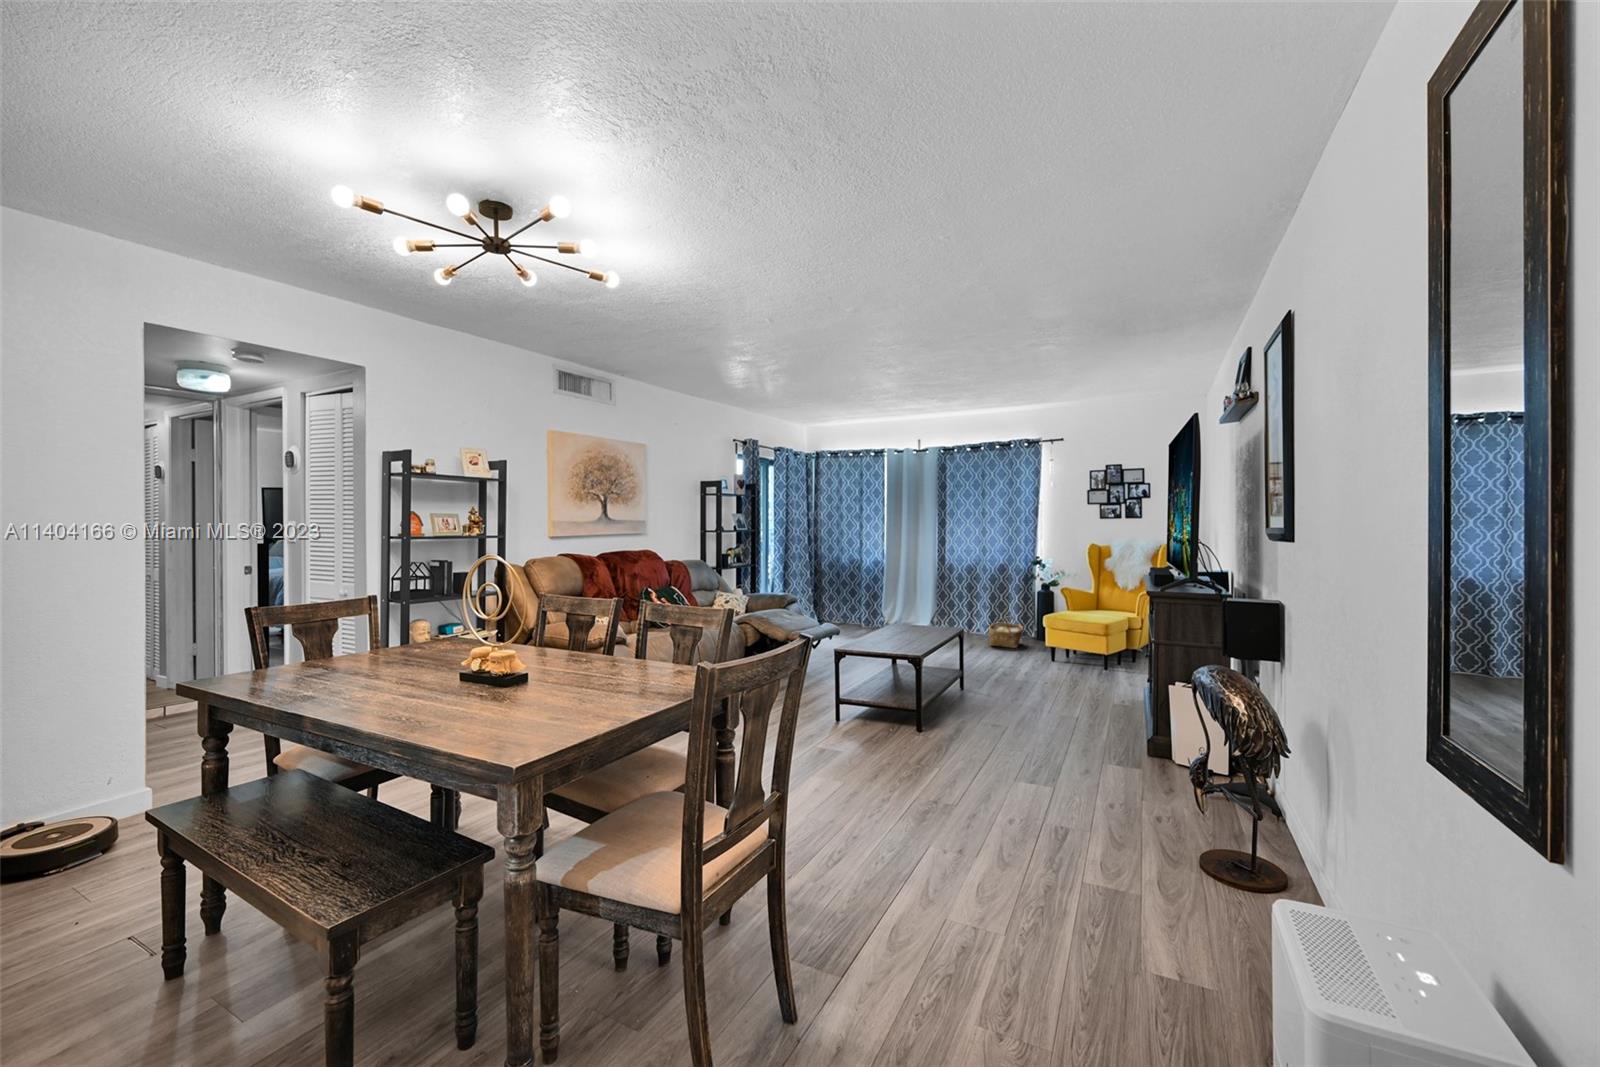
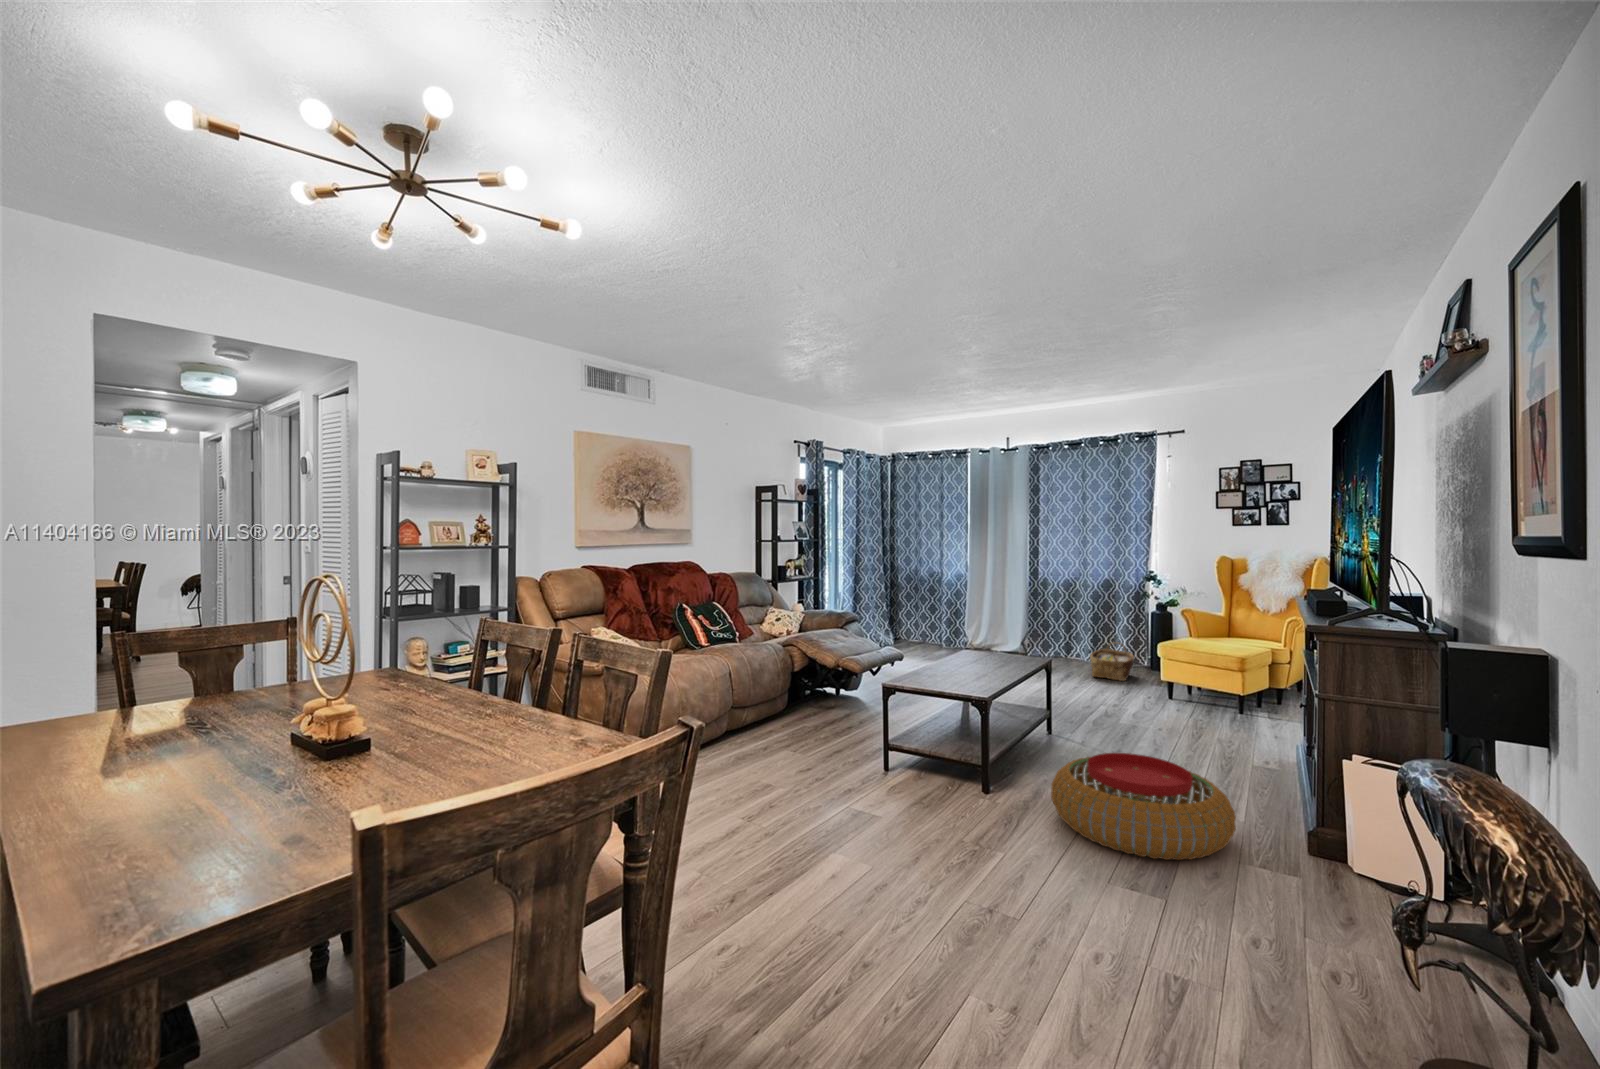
pouf: none [967,693,1098,764] -> present [1051,753,1236,860]

